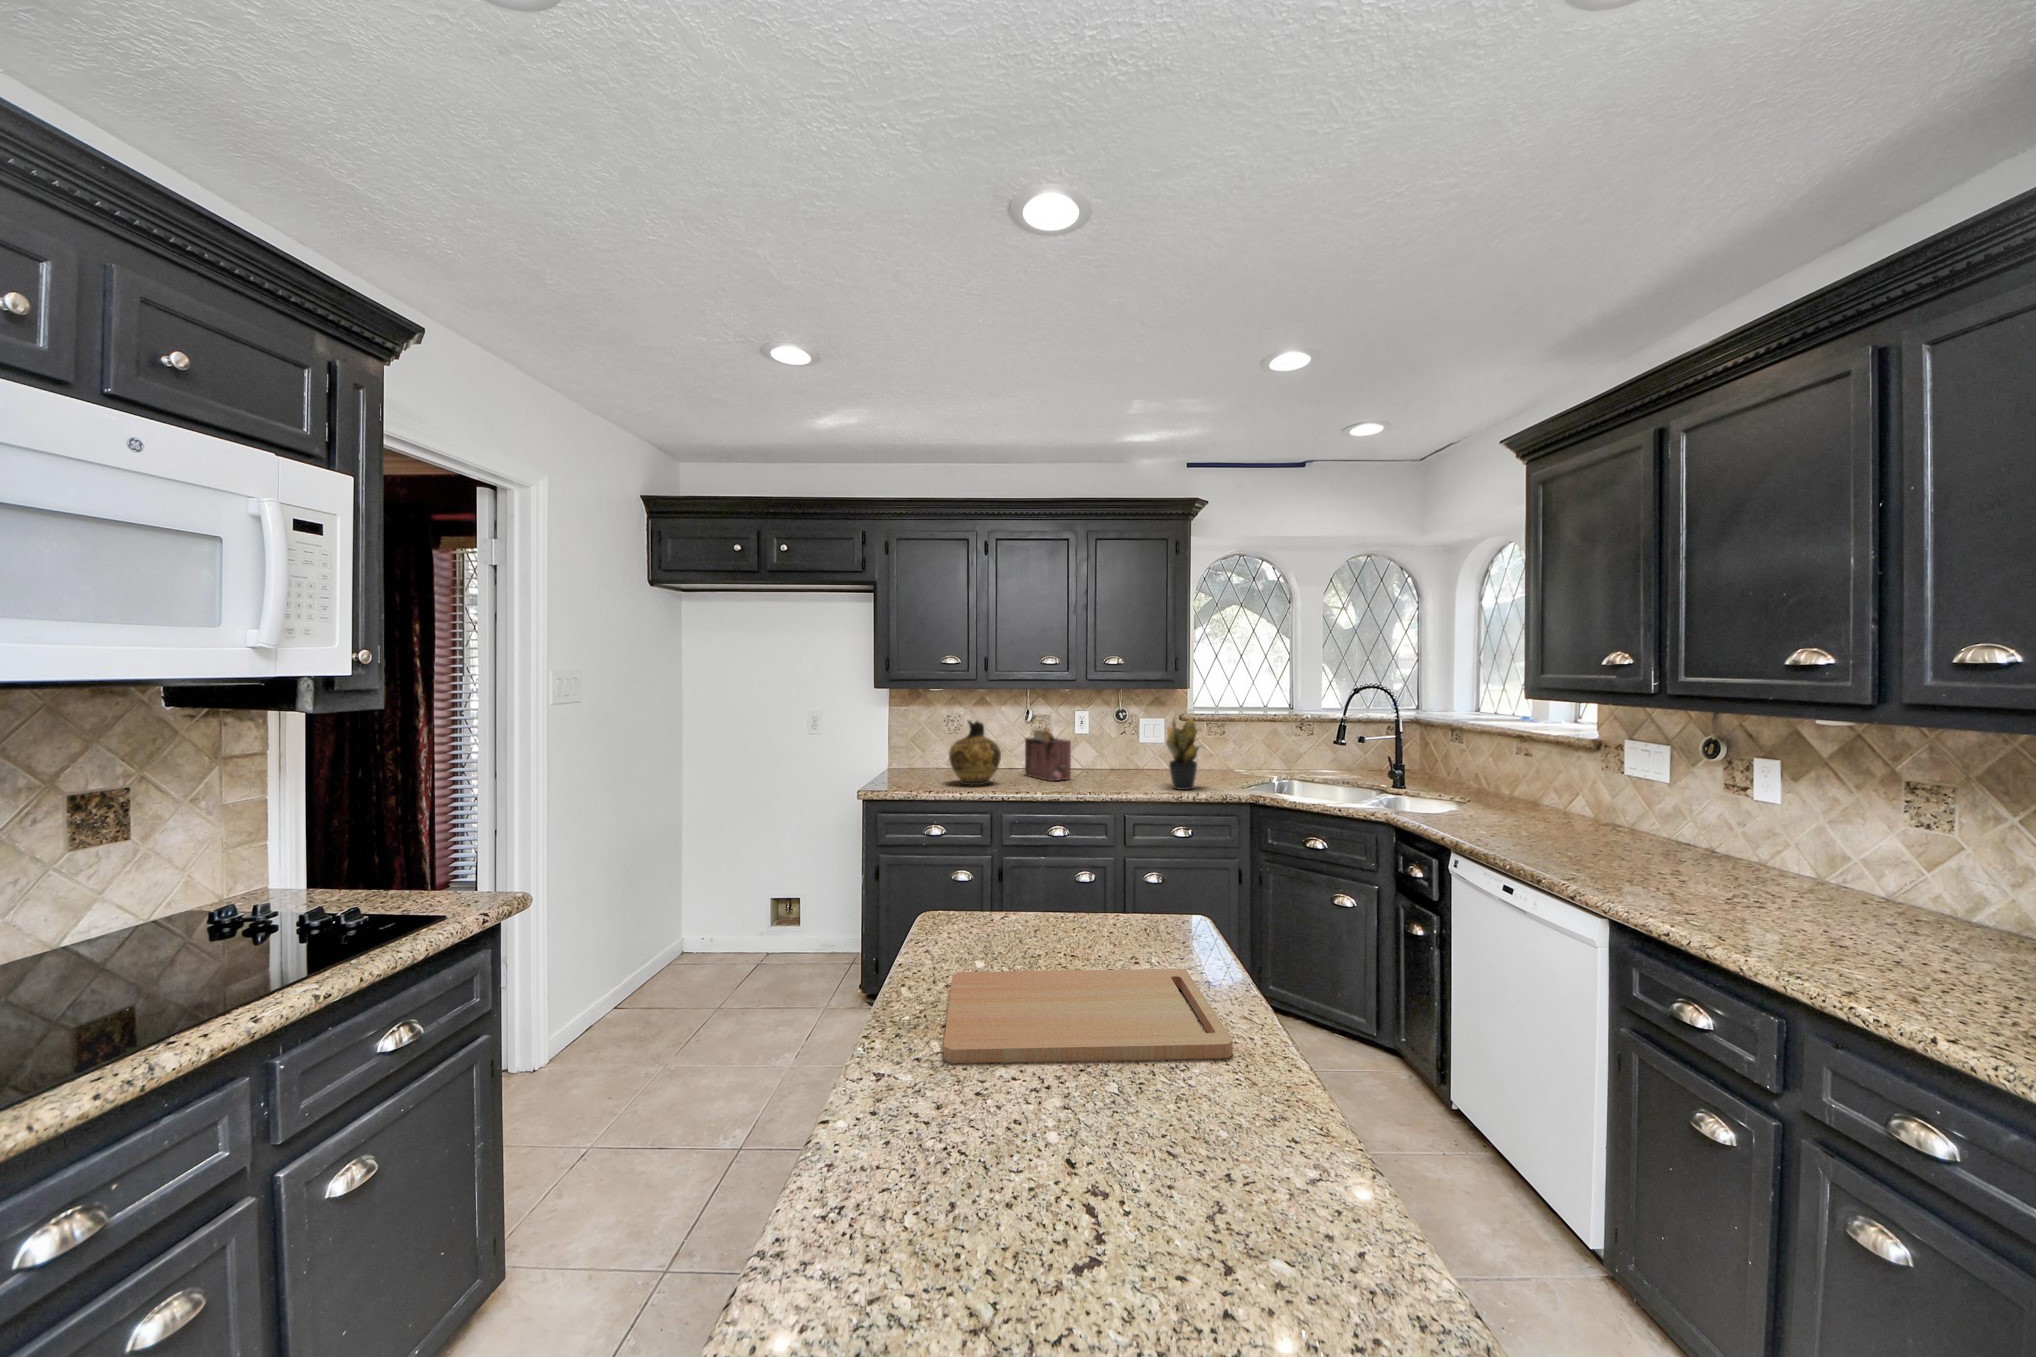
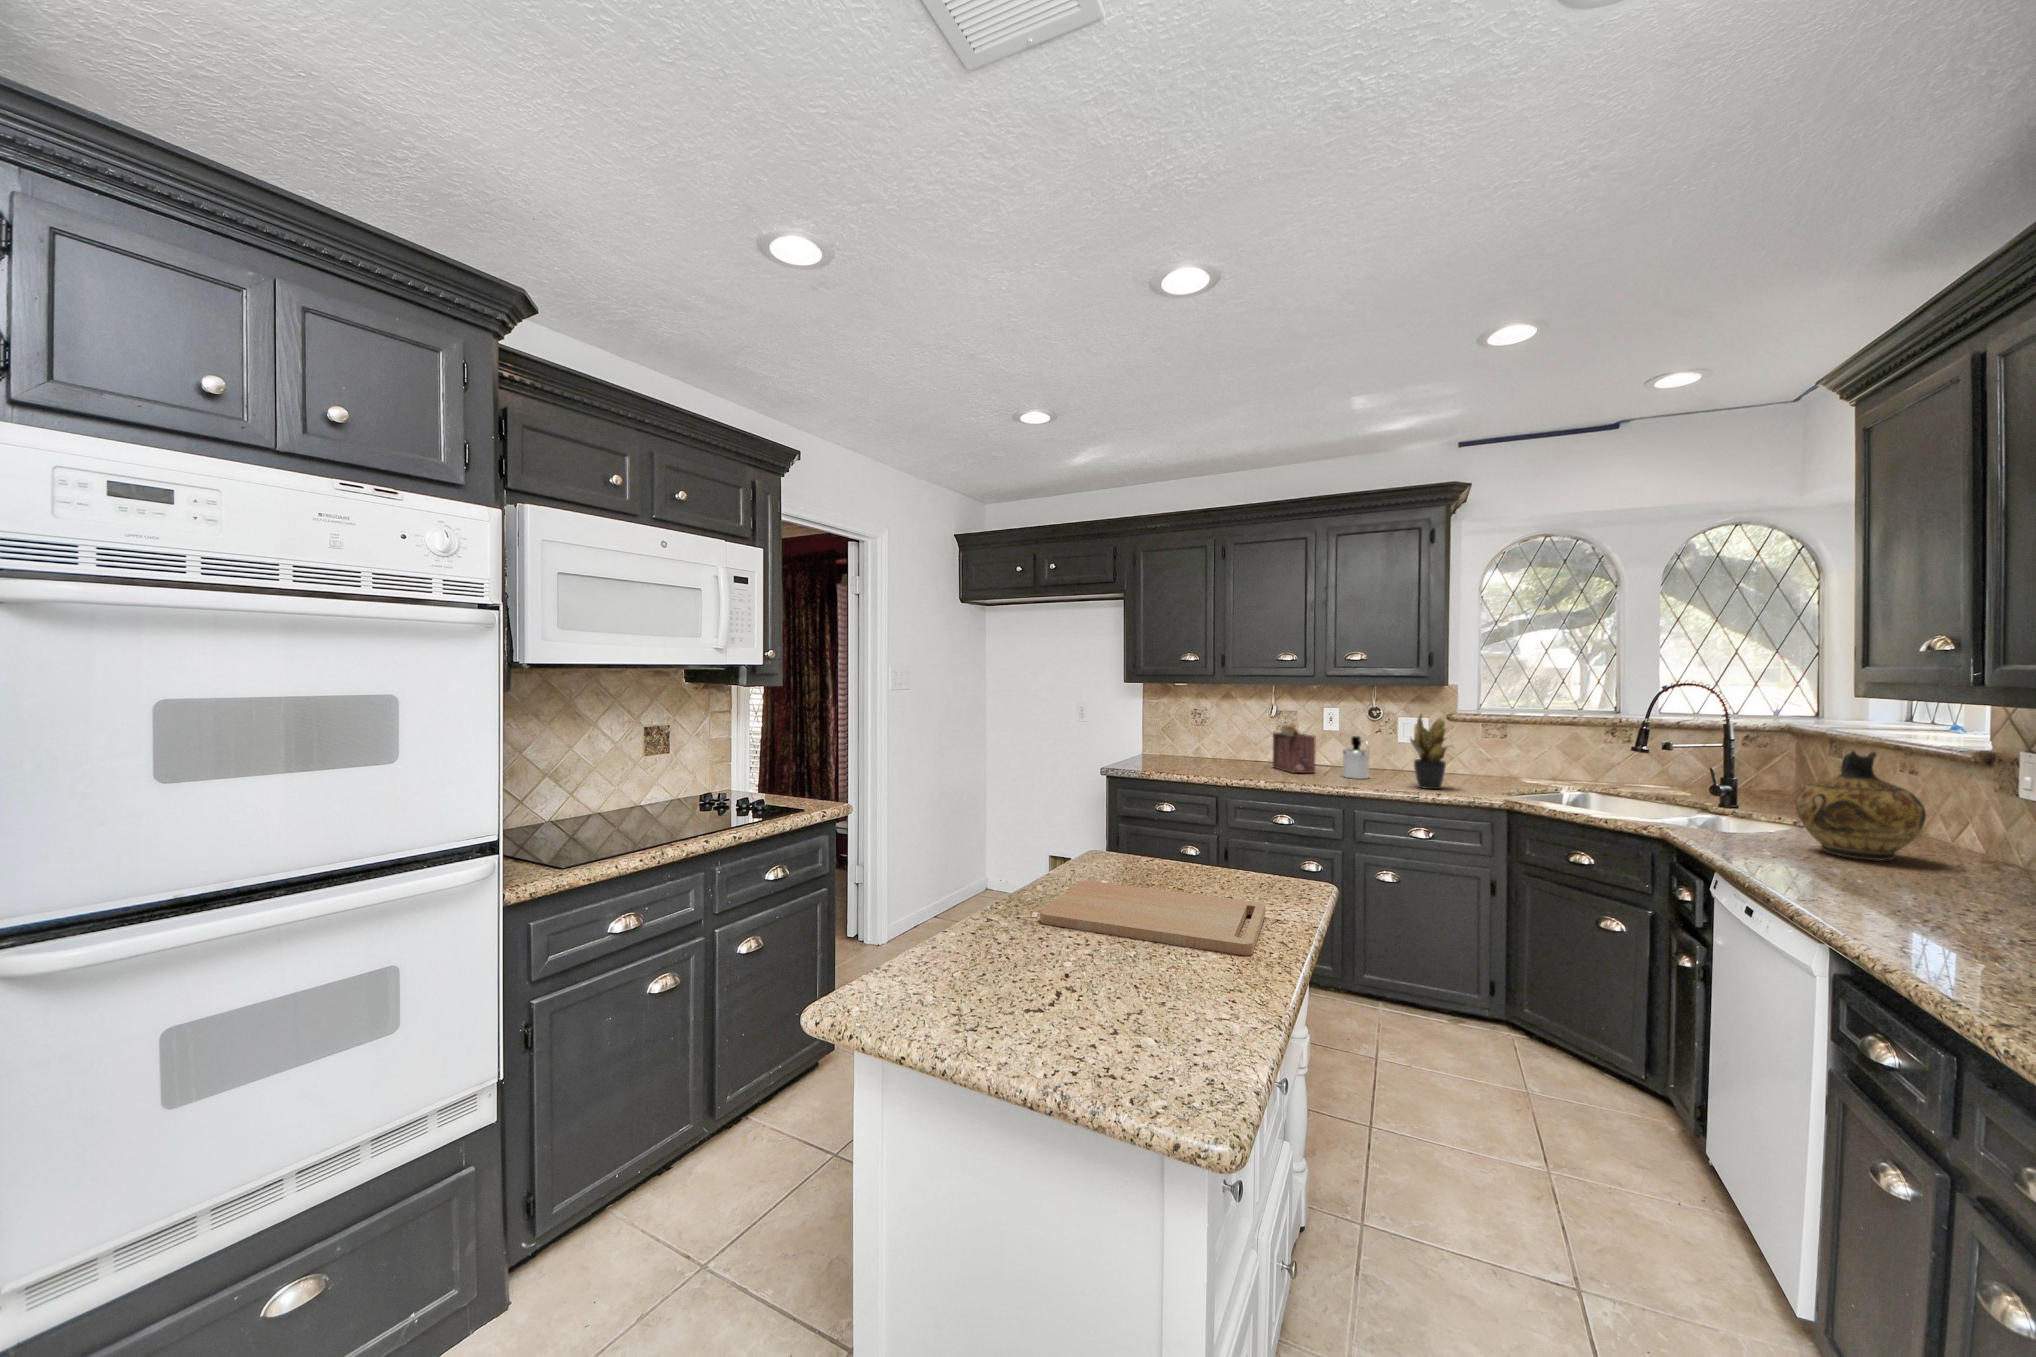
ceramic jug: present [949,720,1001,785] -> present [1795,751,1926,861]
soap dispenser: none [1098,739,1127,783] -> present [1343,736,1370,779]

